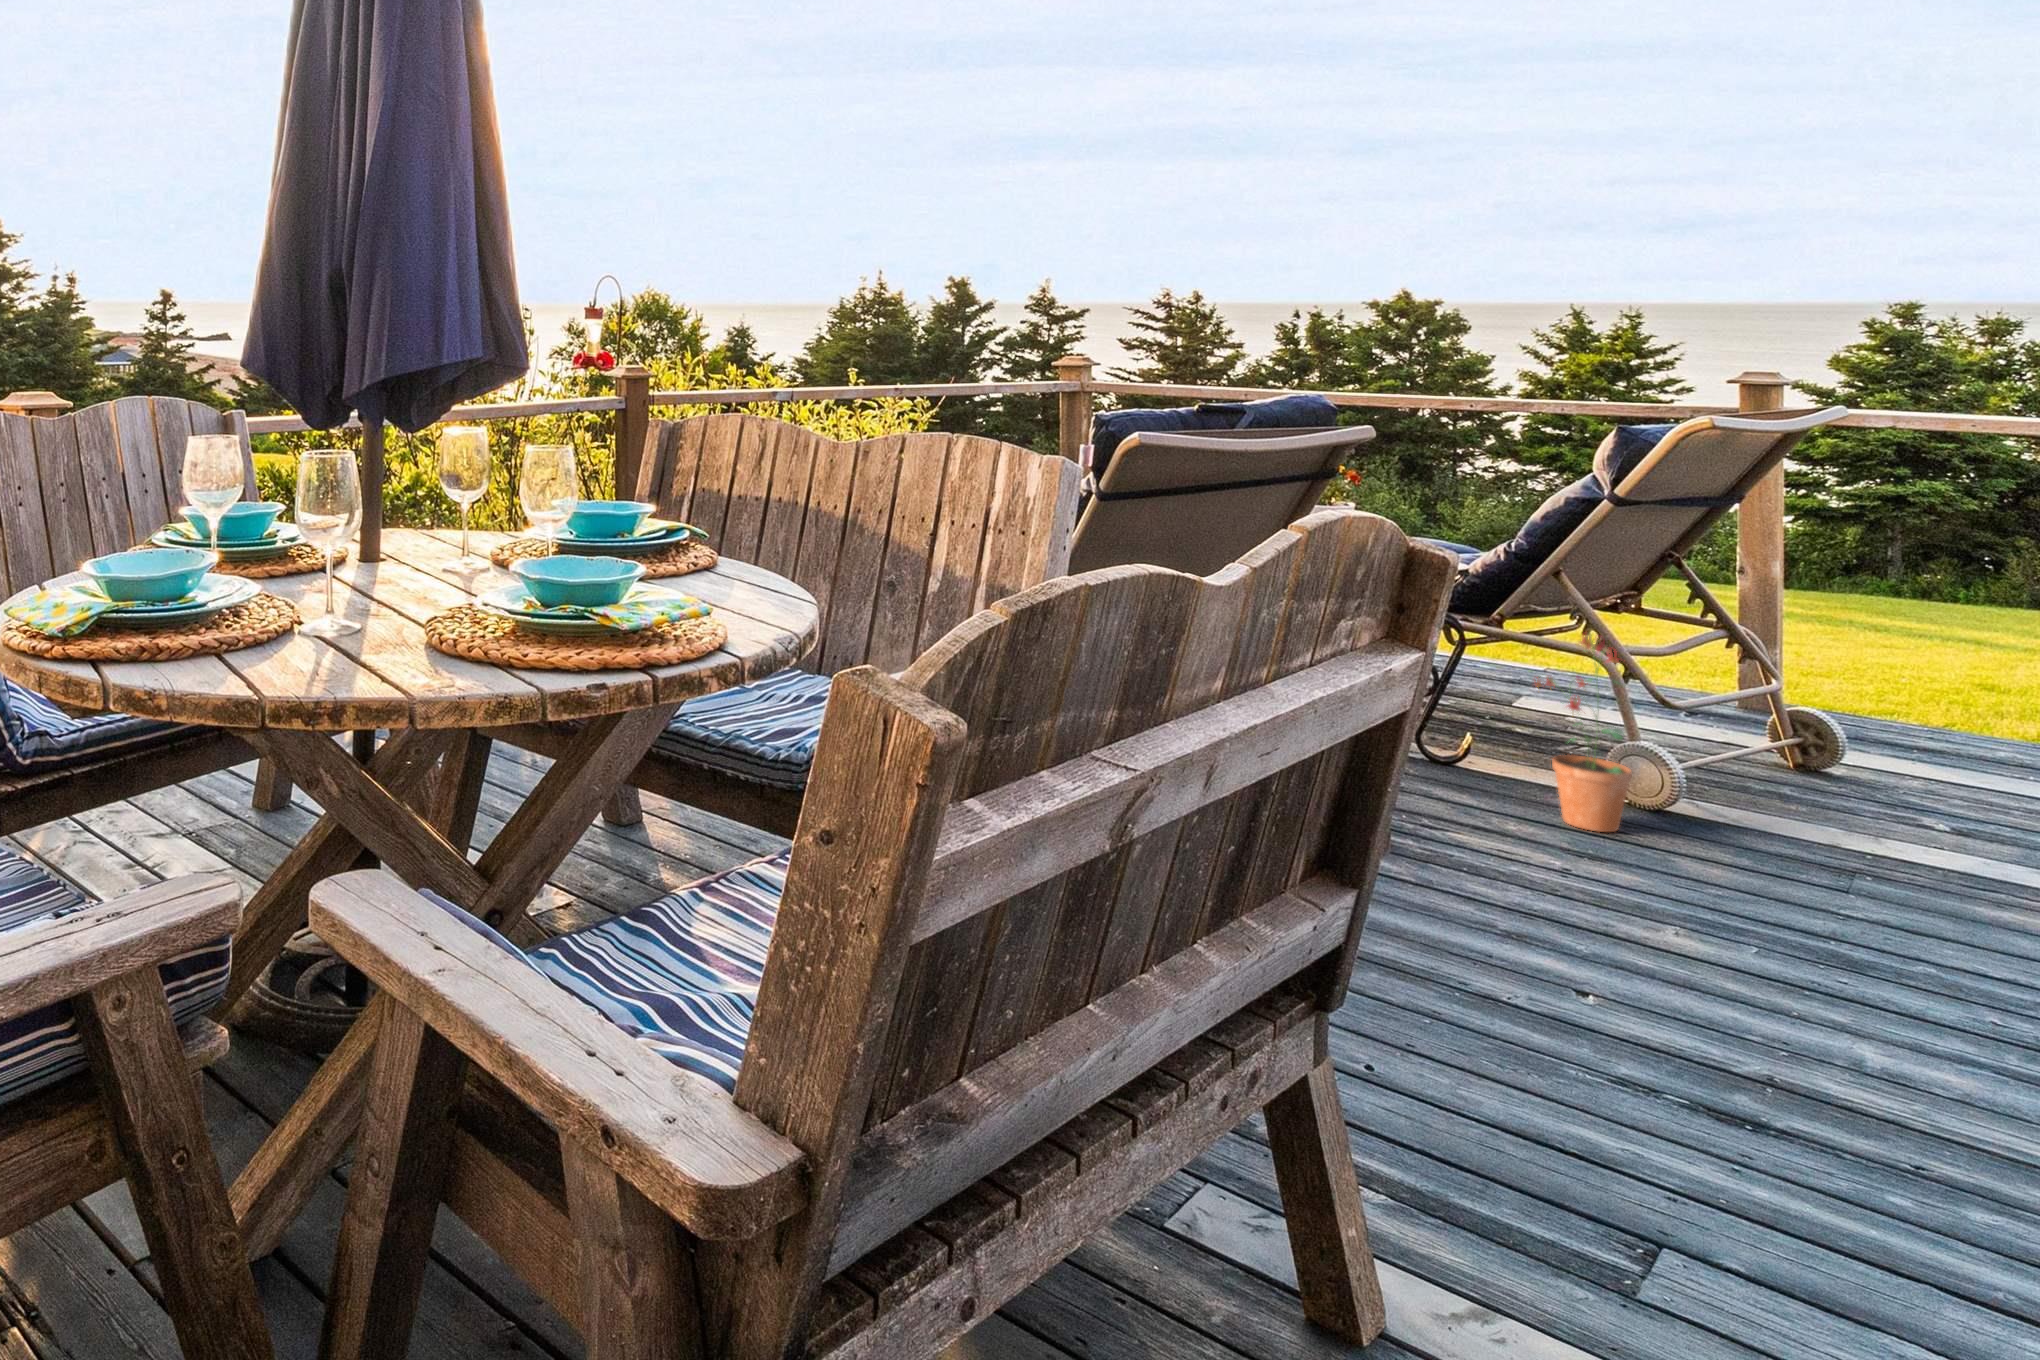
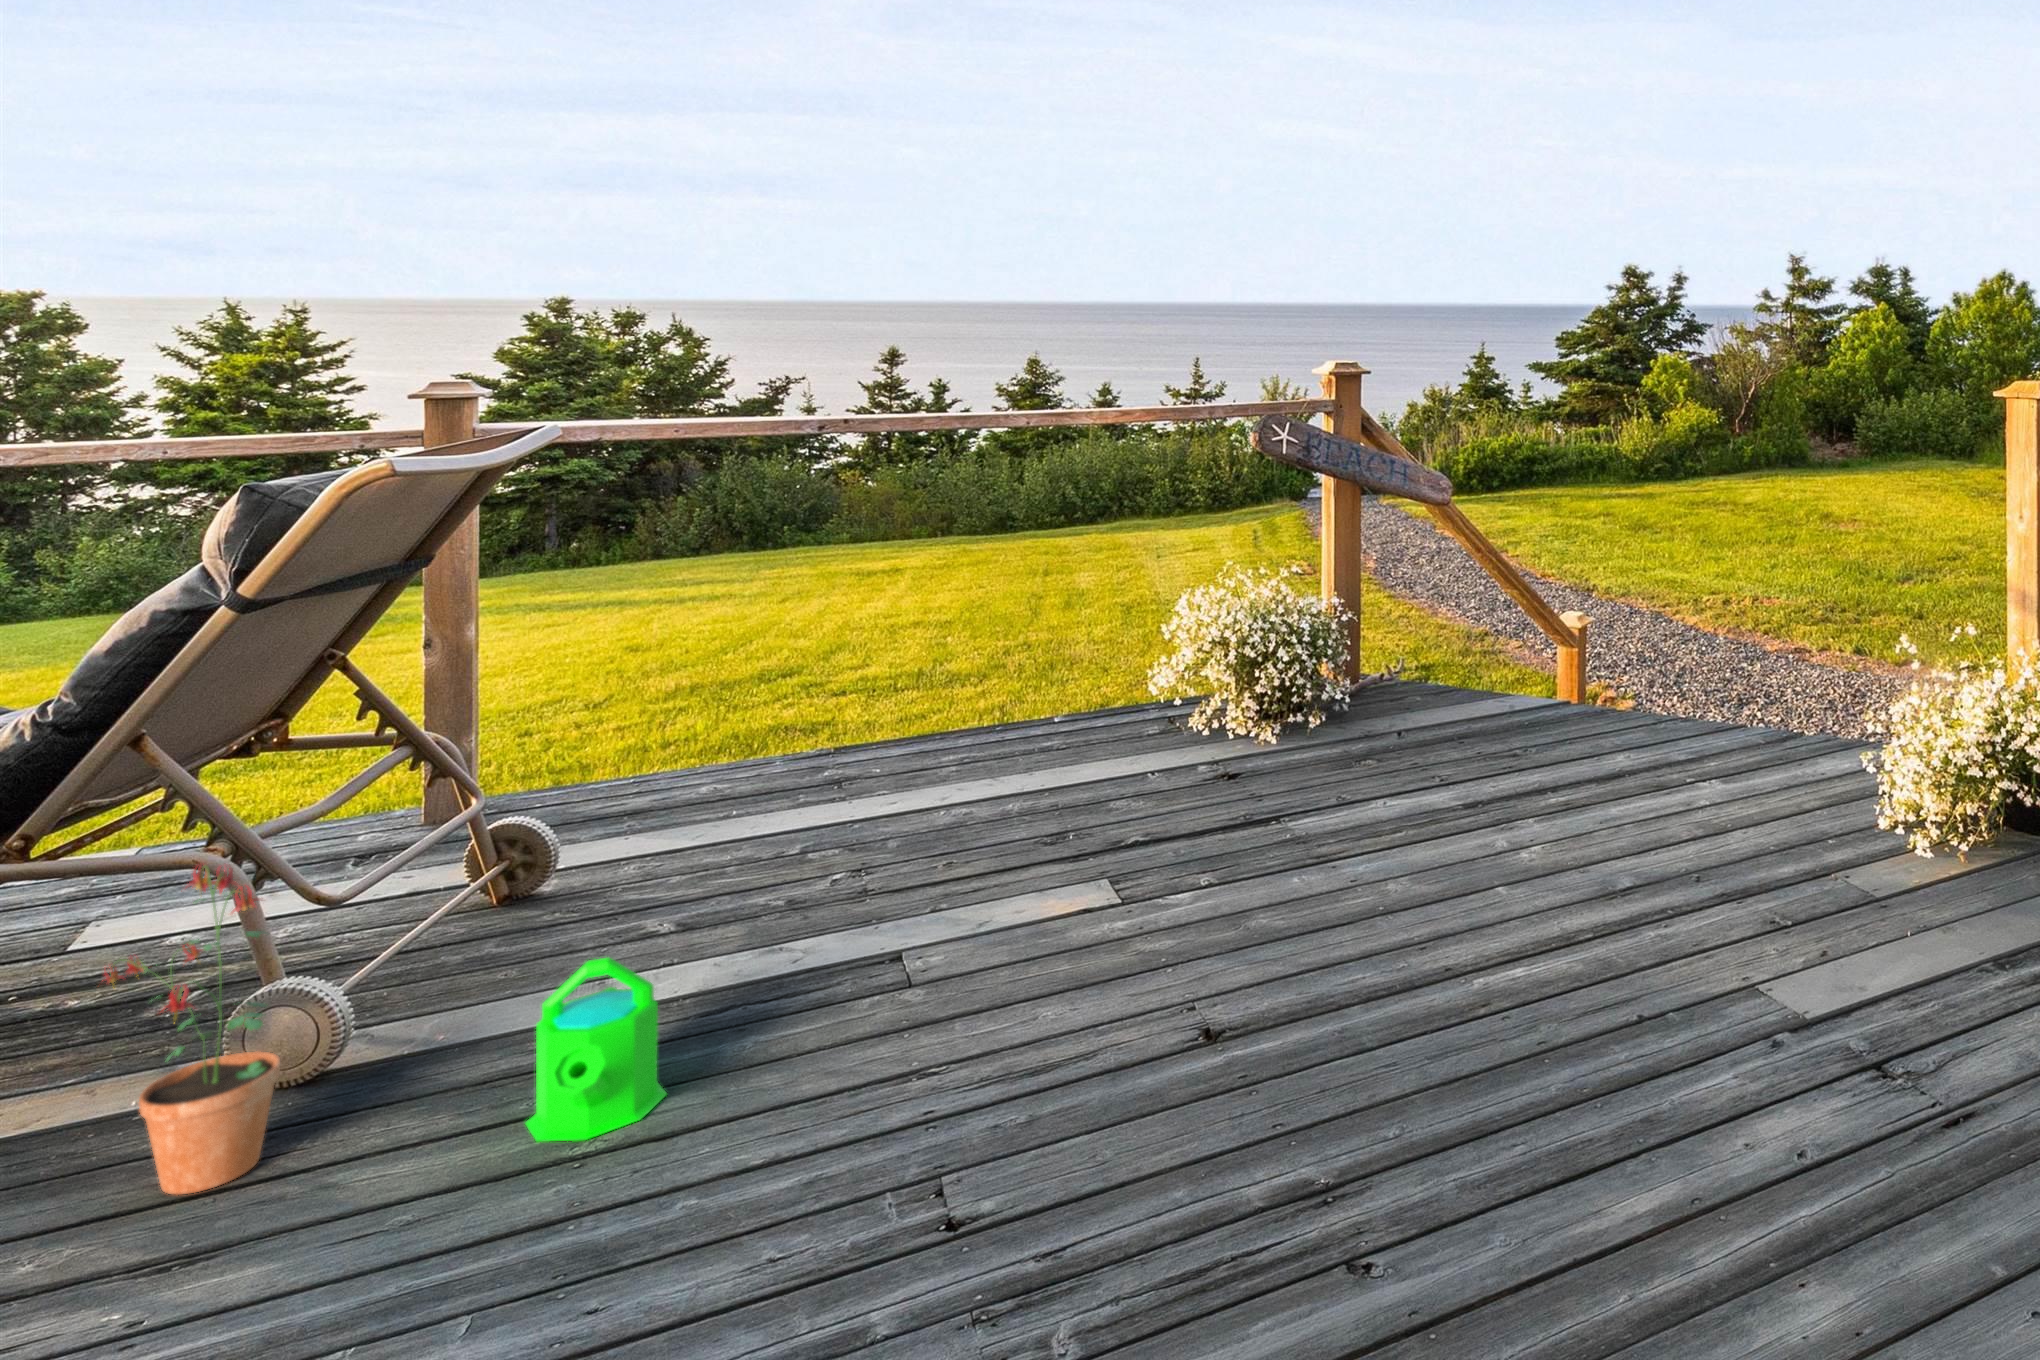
watering can: none [1802,779,1929,917] -> present [526,958,666,1142]

